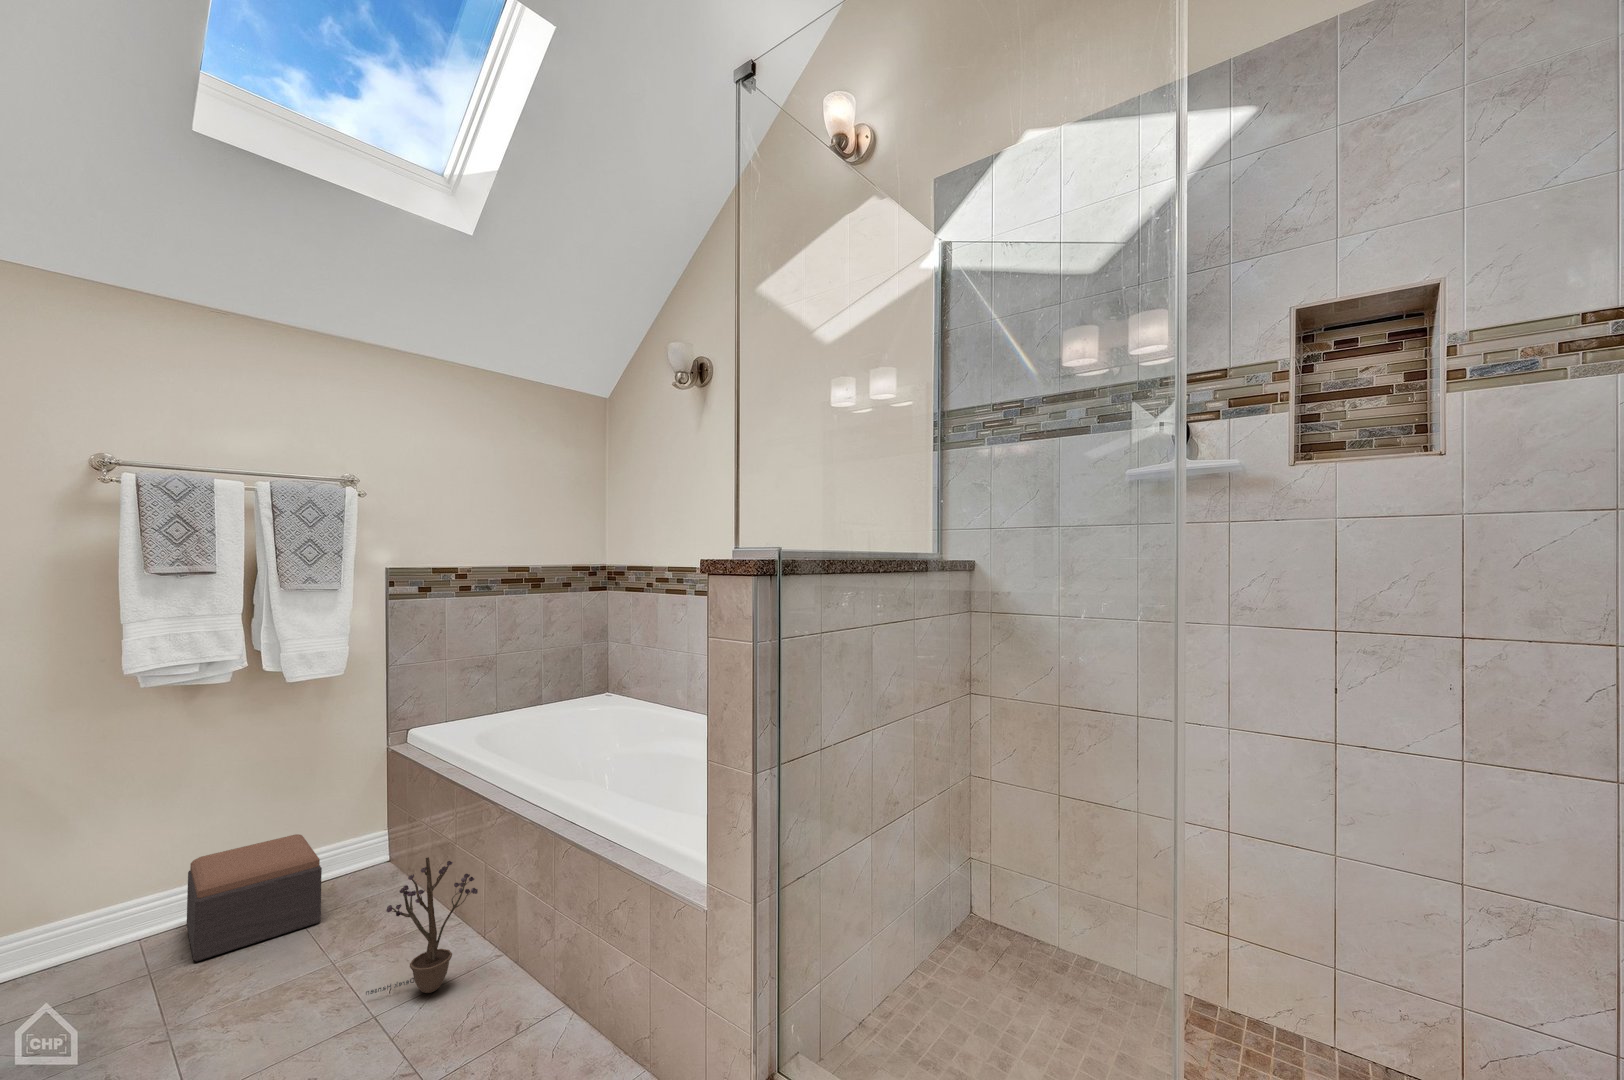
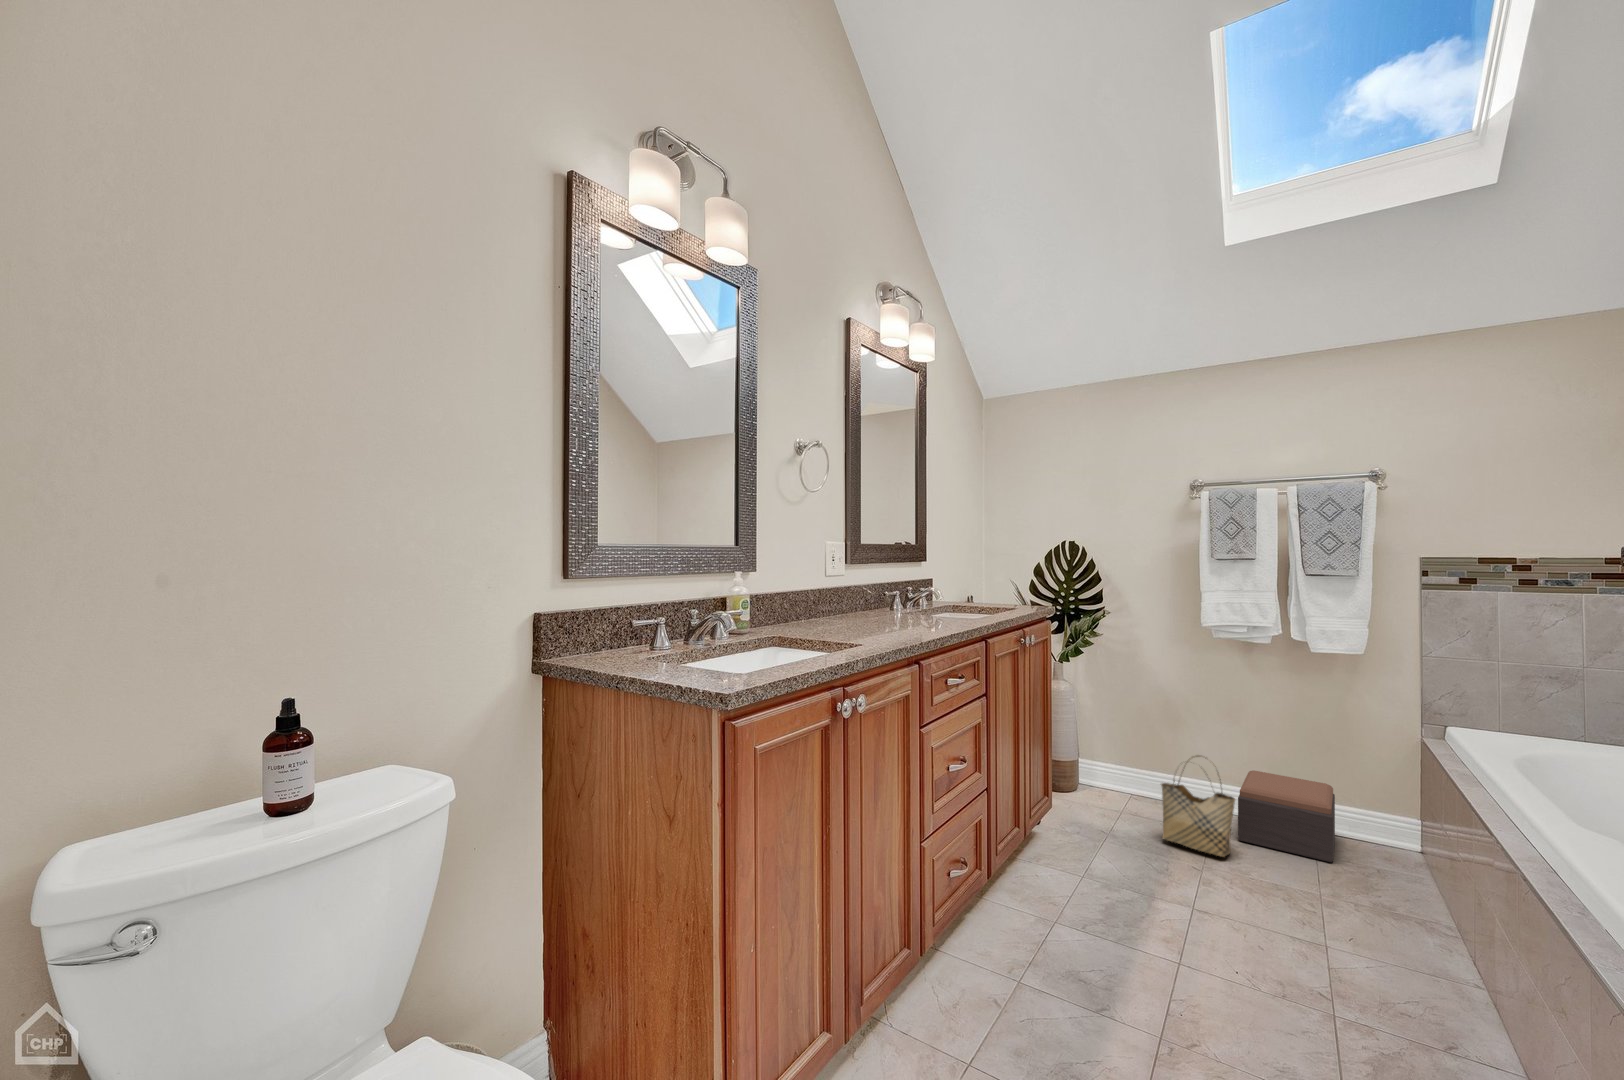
decorative plant: present [366,857,478,995] -> none [1327,837,1437,965]
woven basket: none [65,865,206,1033] -> present [1161,756,1235,857]

